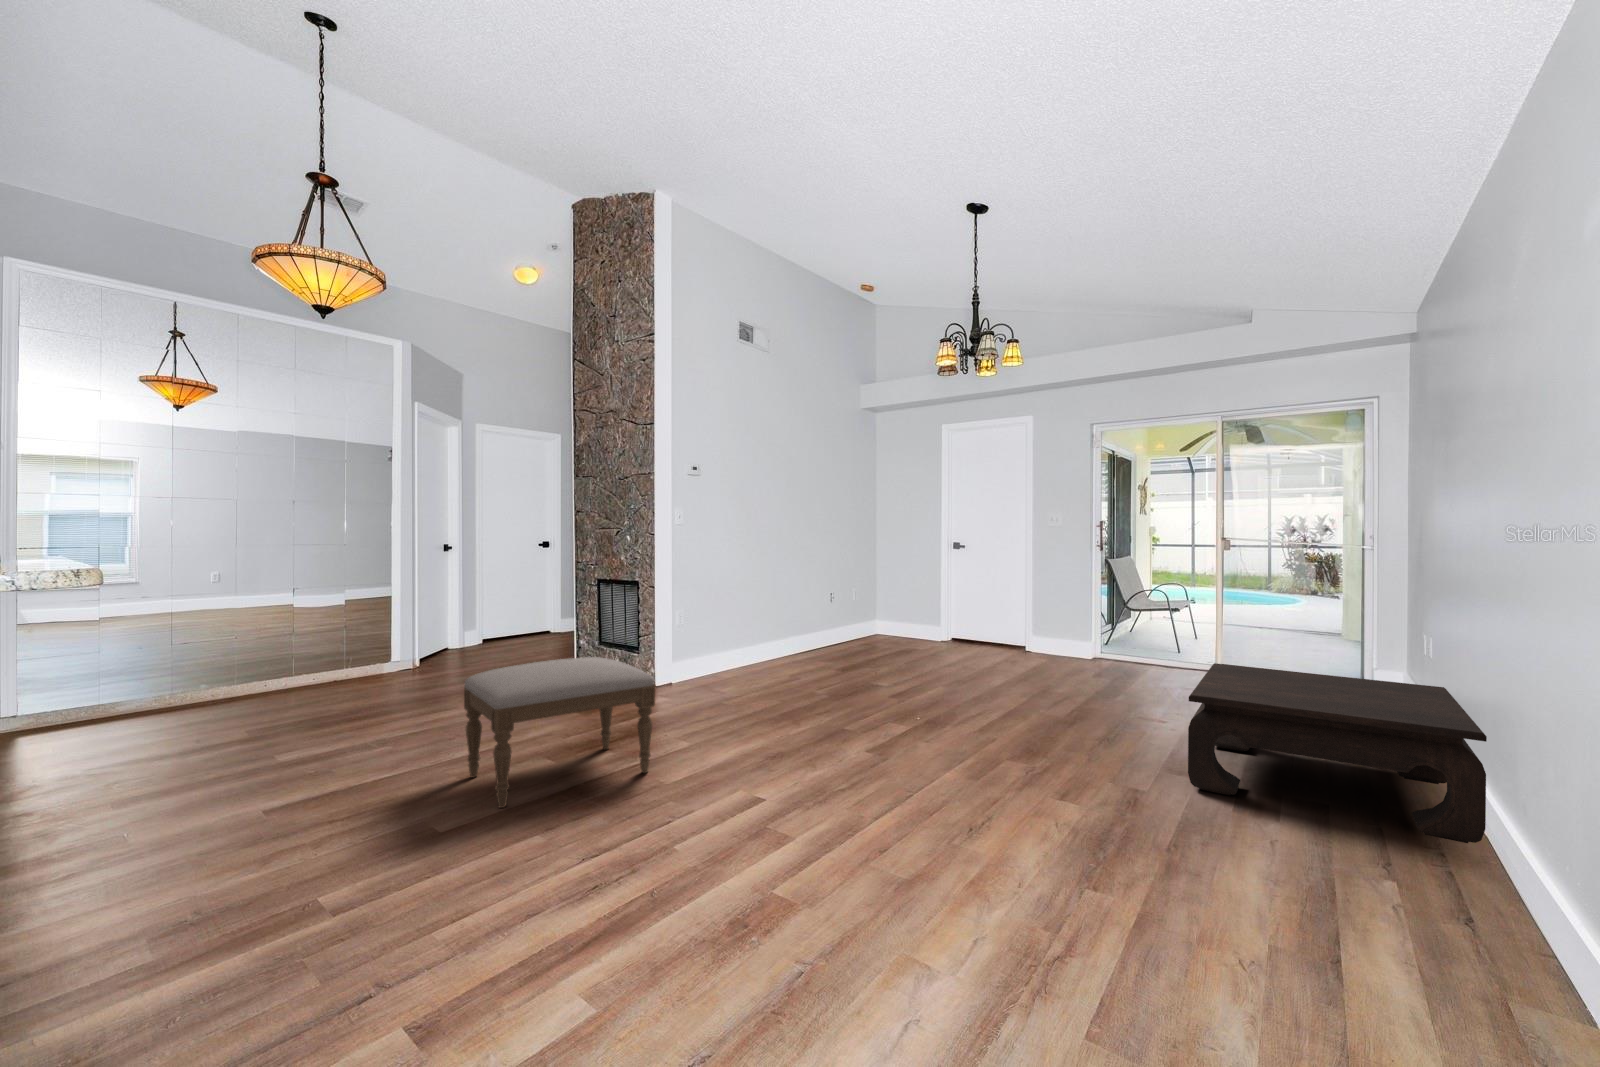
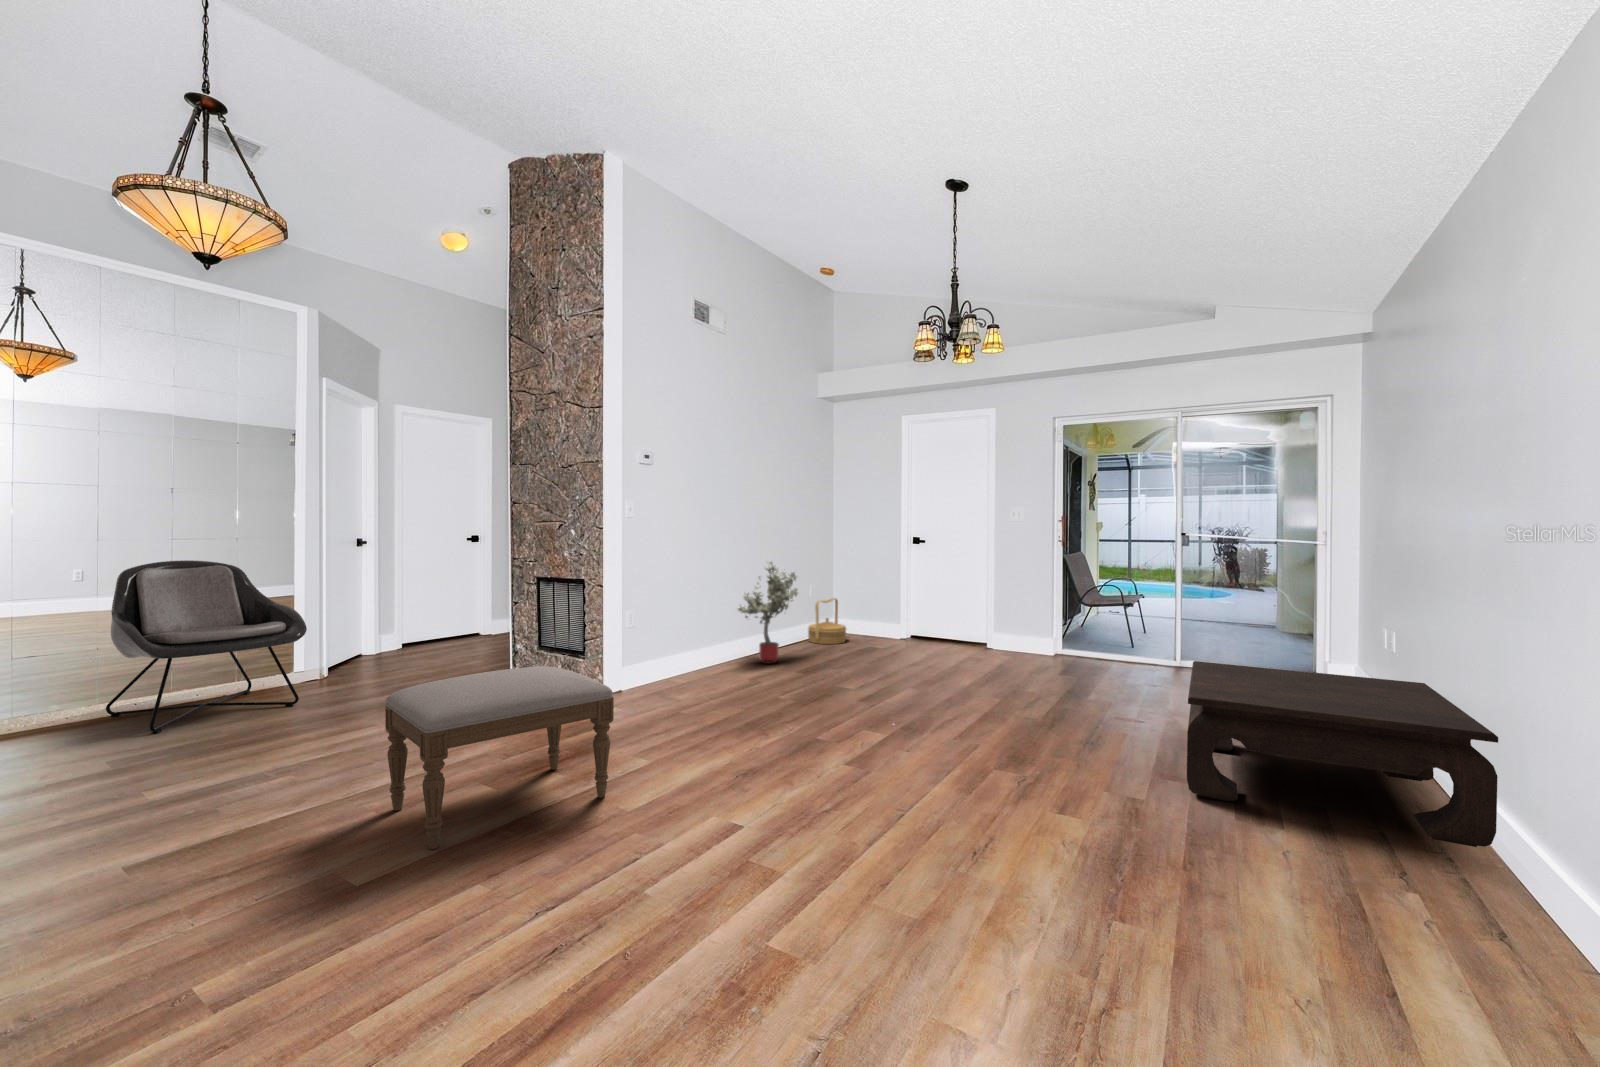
lounge chair: none [238,564,399,711] -> present [106,560,307,733]
potted tree: none [780,565,841,663] -> present [738,562,798,664]
woven basket: none [852,601,890,646] -> present [808,598,846,644]

